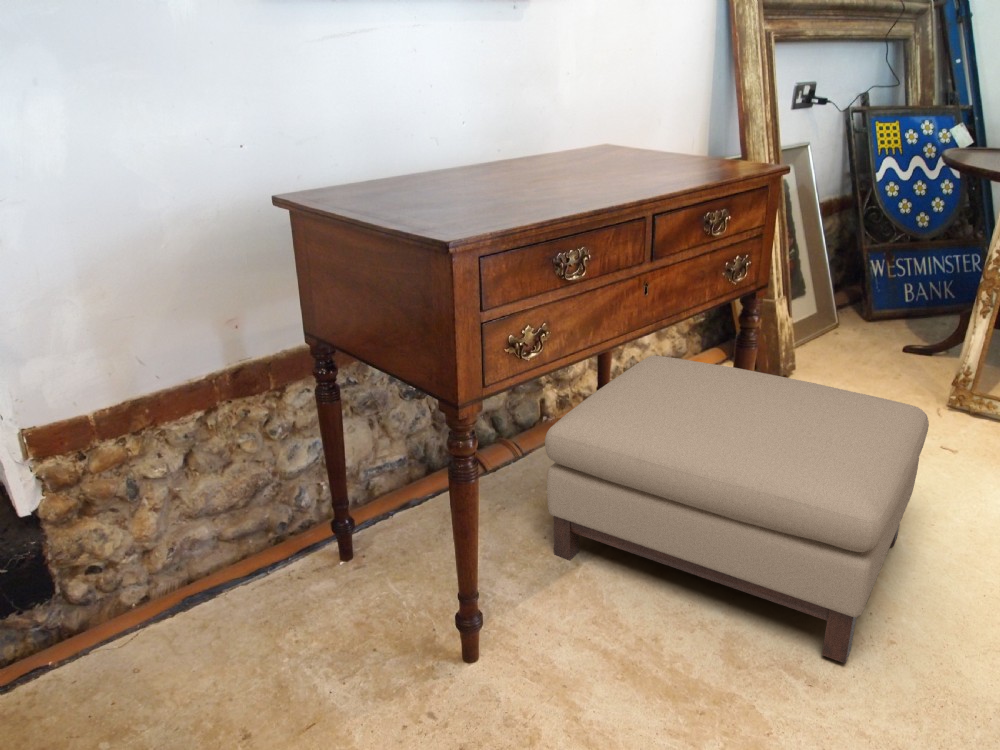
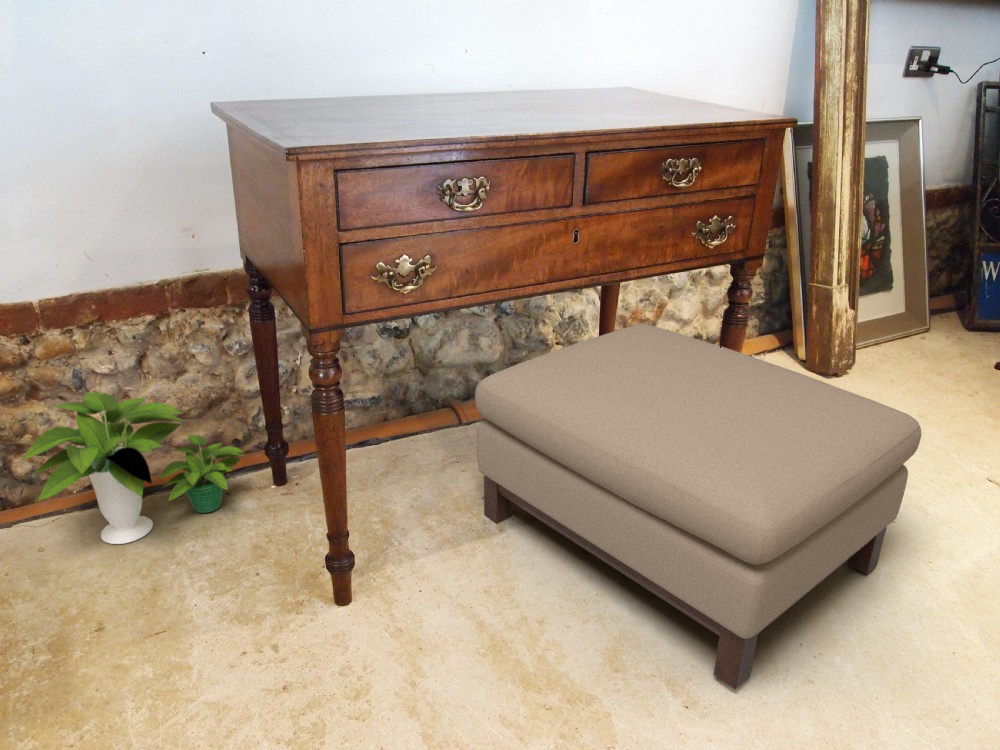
potted plant: none [117,495,318,652] -> present [22,392,243,544]

